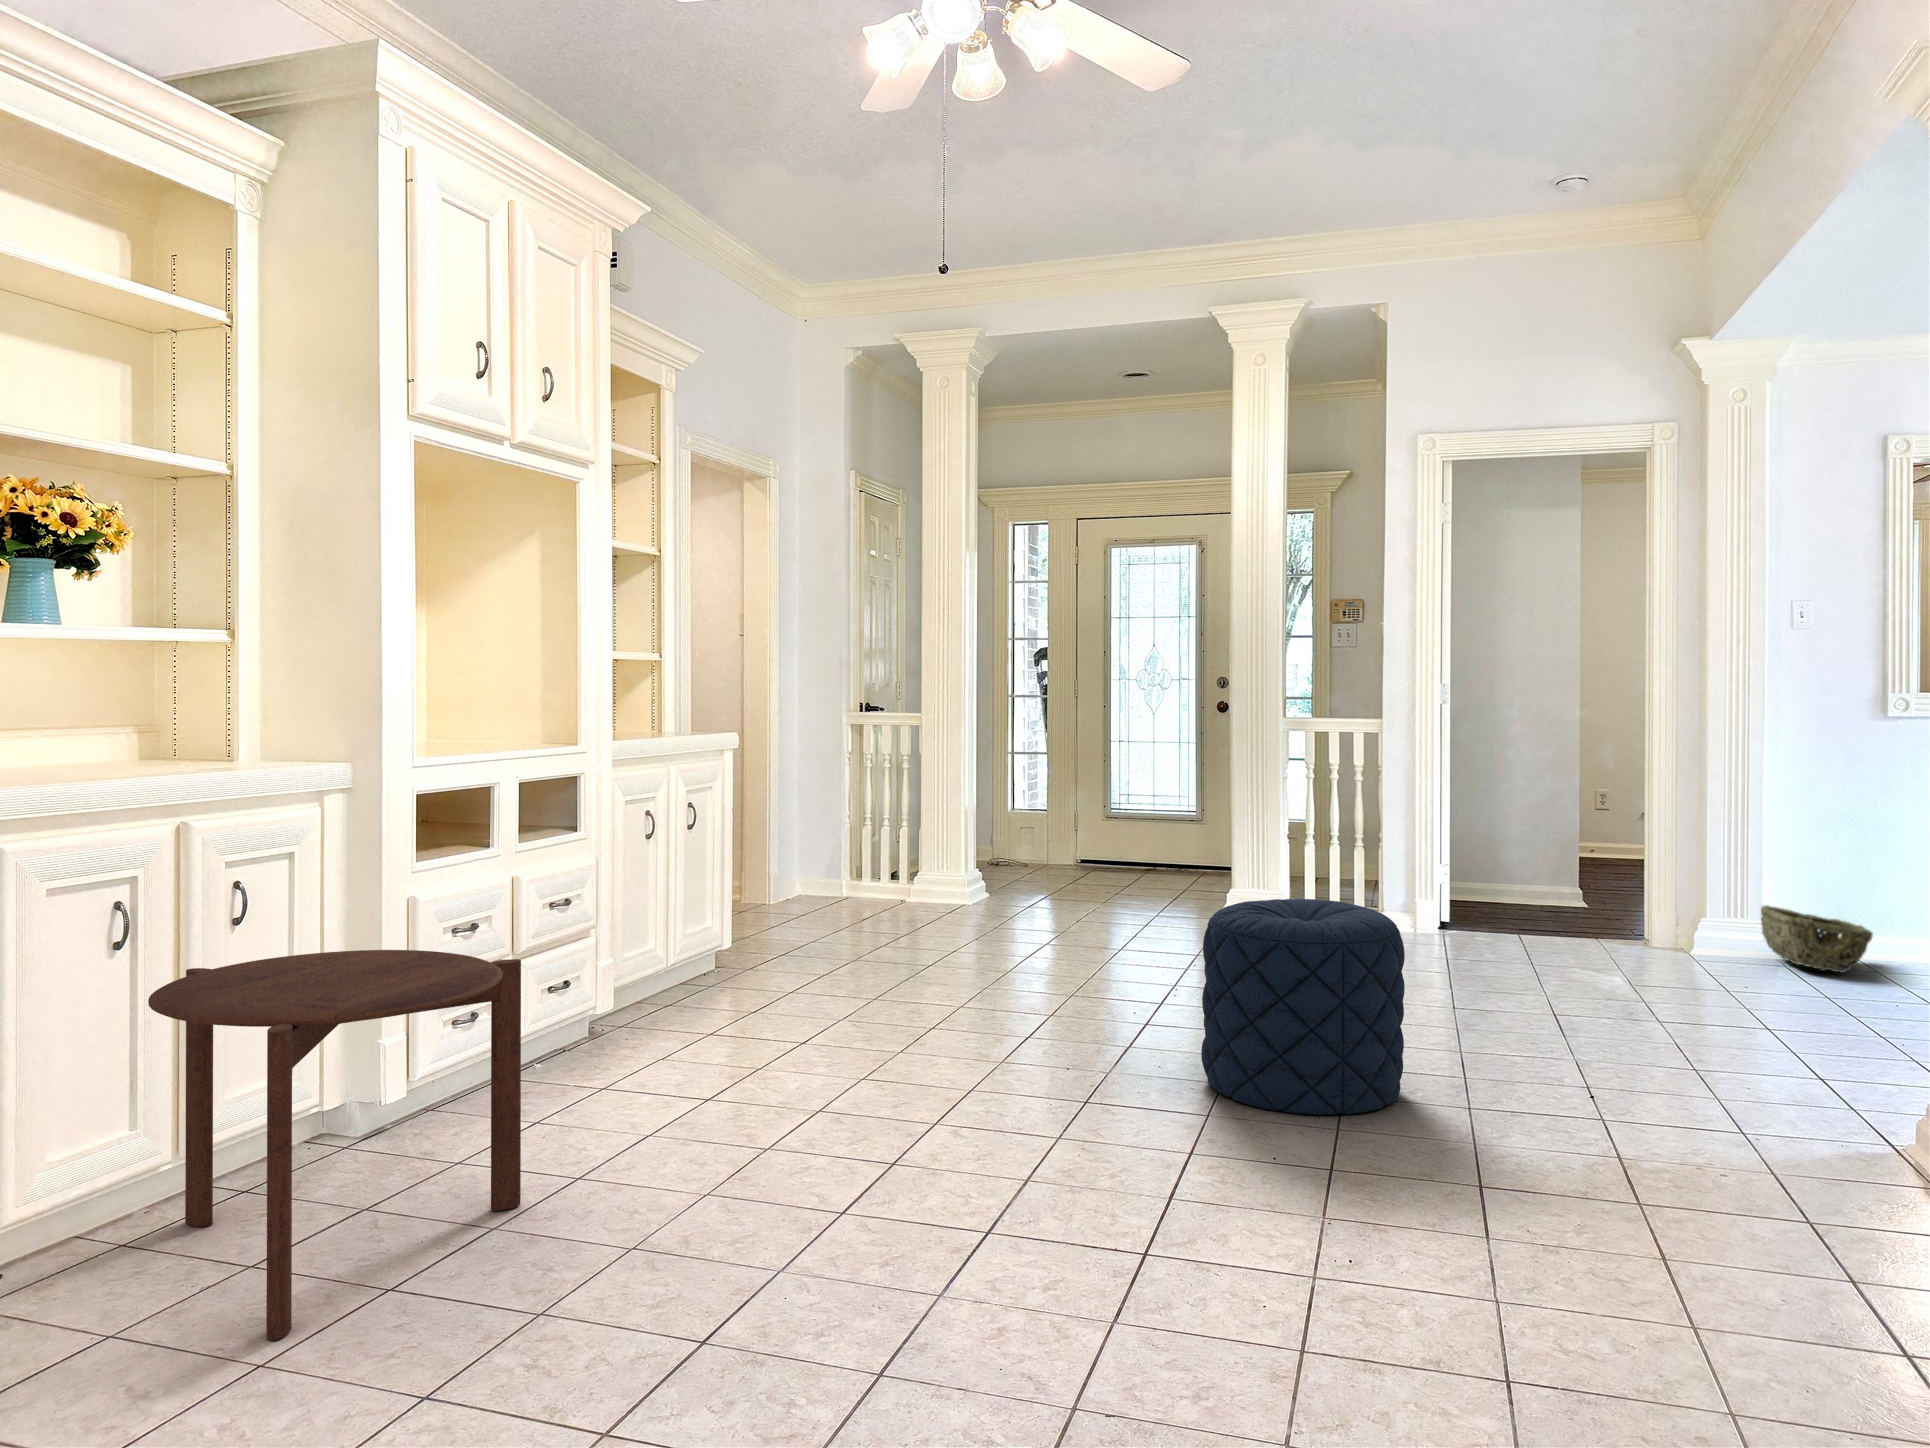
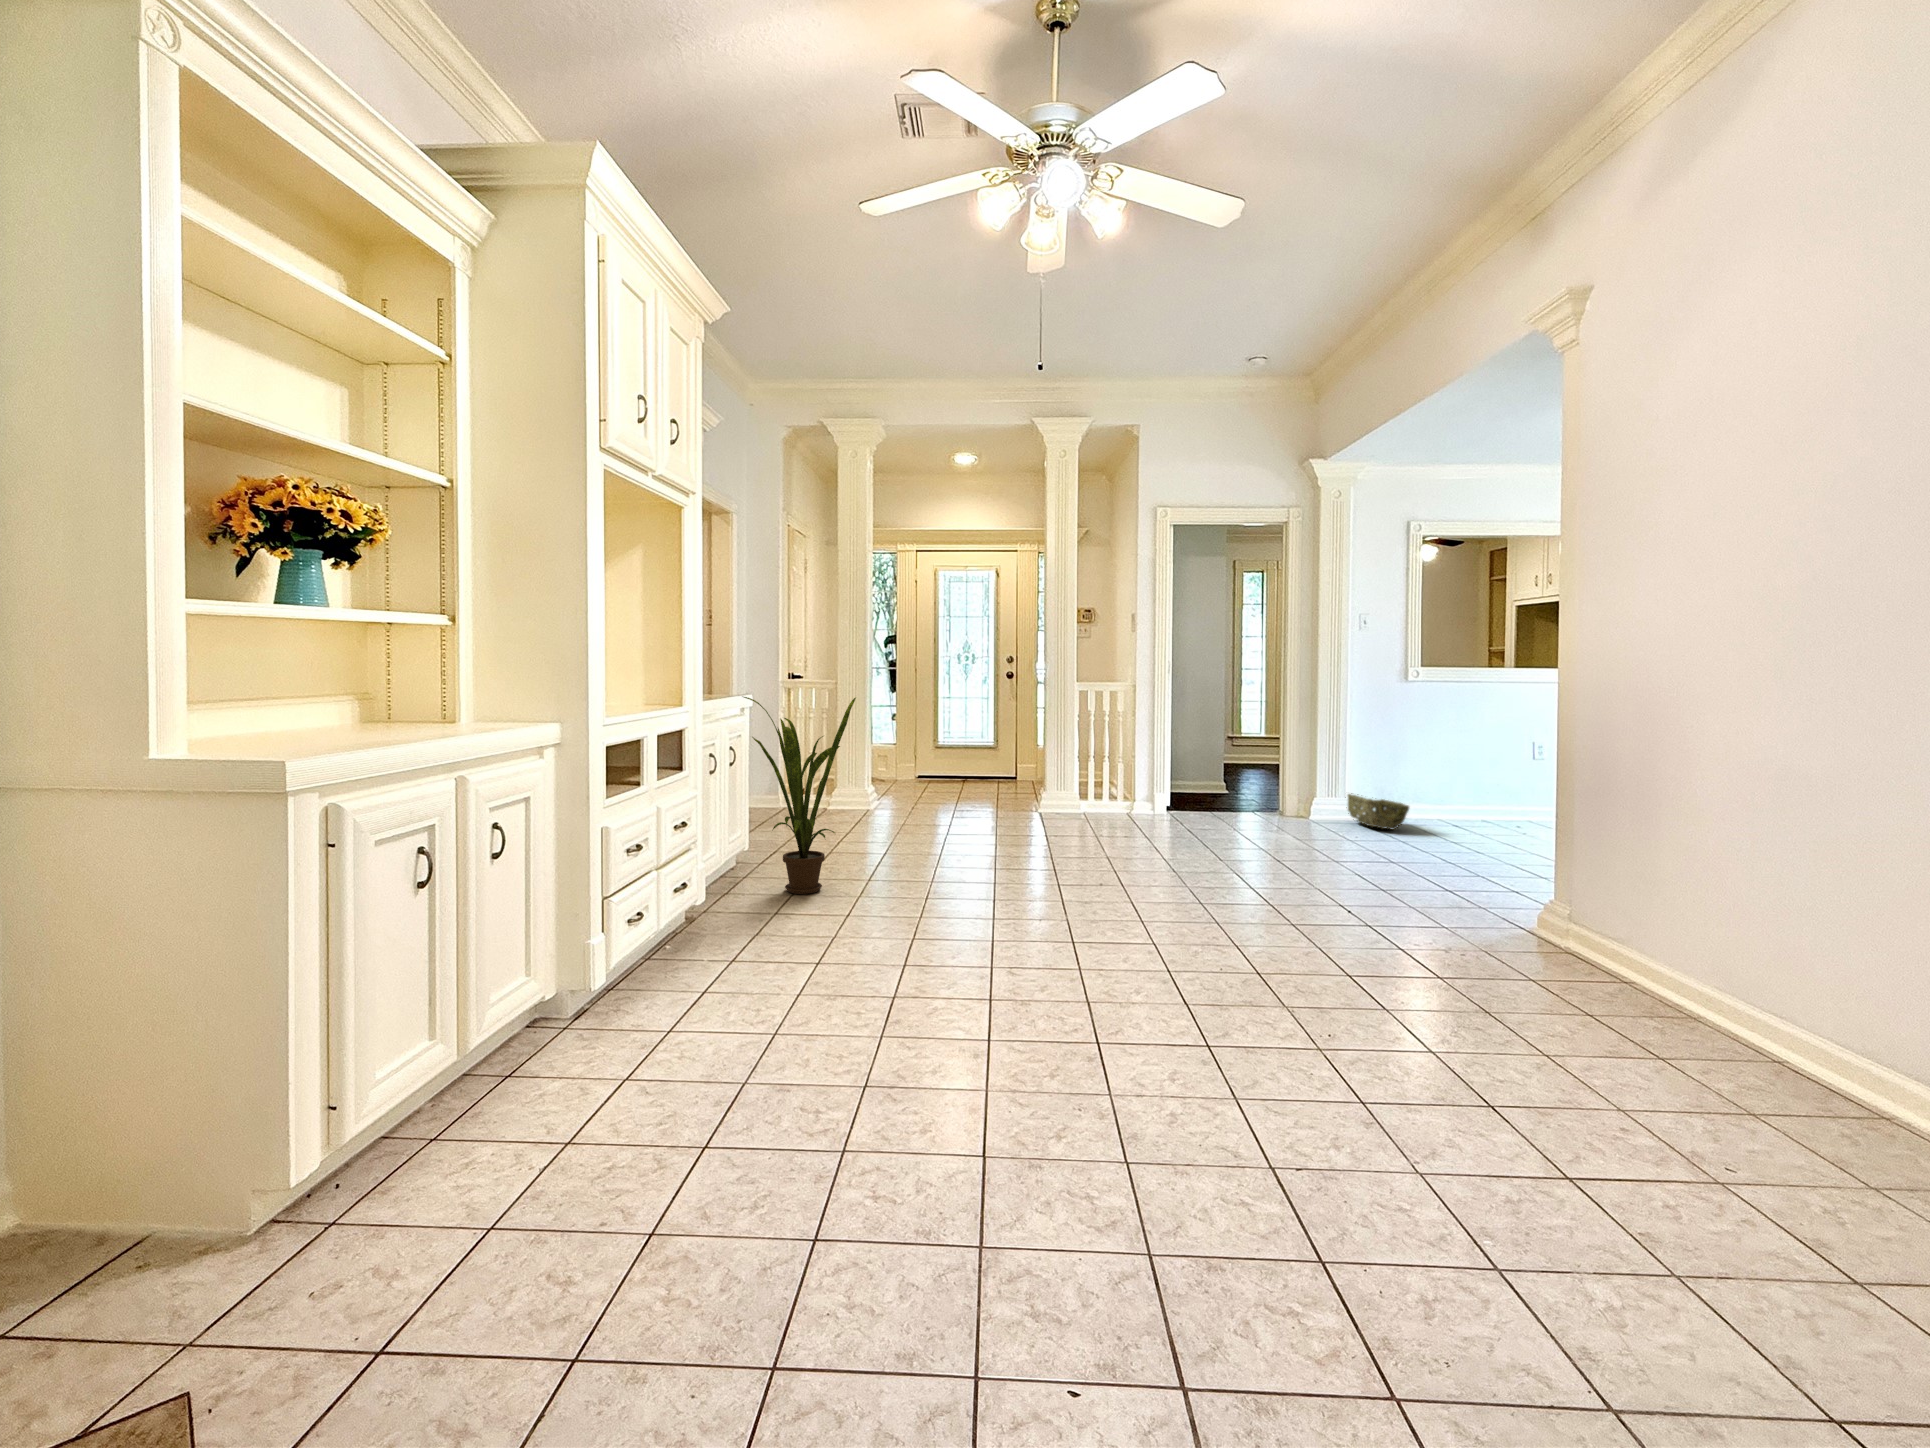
house plant: none [692,733,855,1014] -> present [744,697,856,894]
pouf: present [1201,899,1405,1115] -> none [1123,802,1251,938]
side table: present [148,950,521,1341] -> none [478,870,761,1199]

